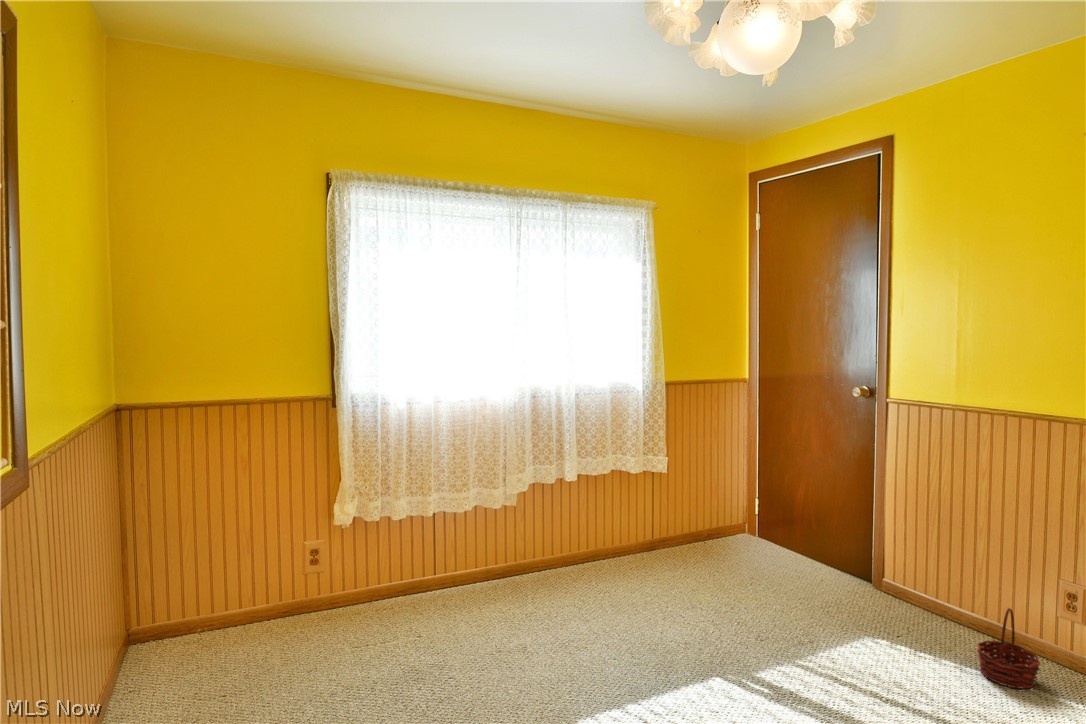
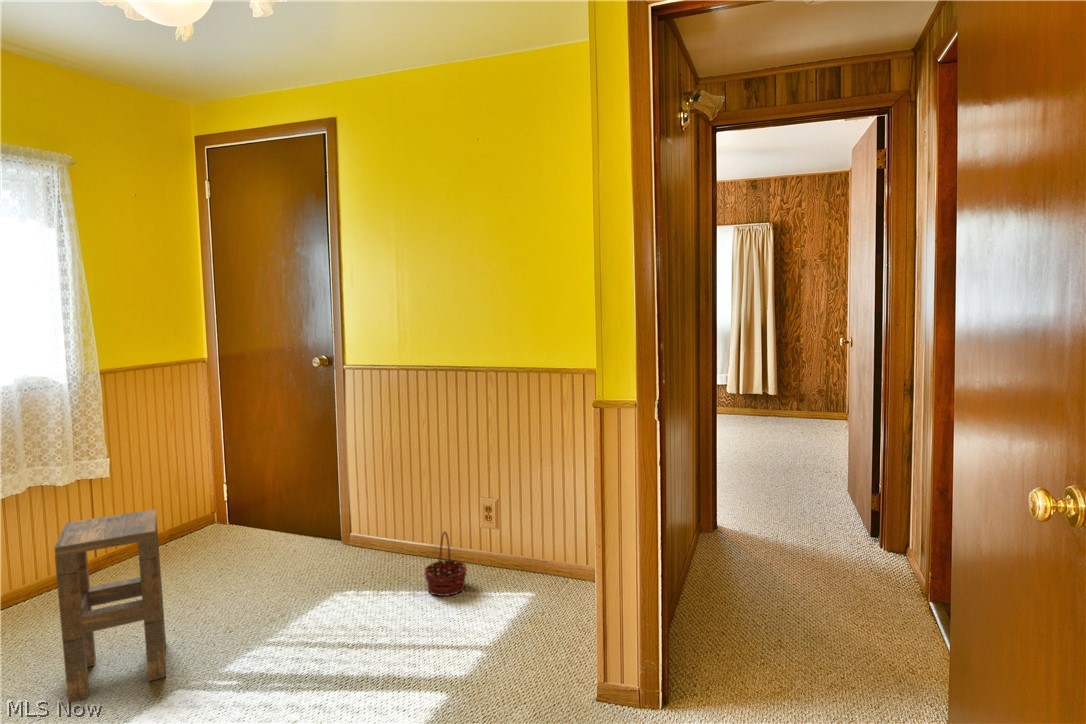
side table: none [636,505,709,660] -> present [55,509,166,702]

